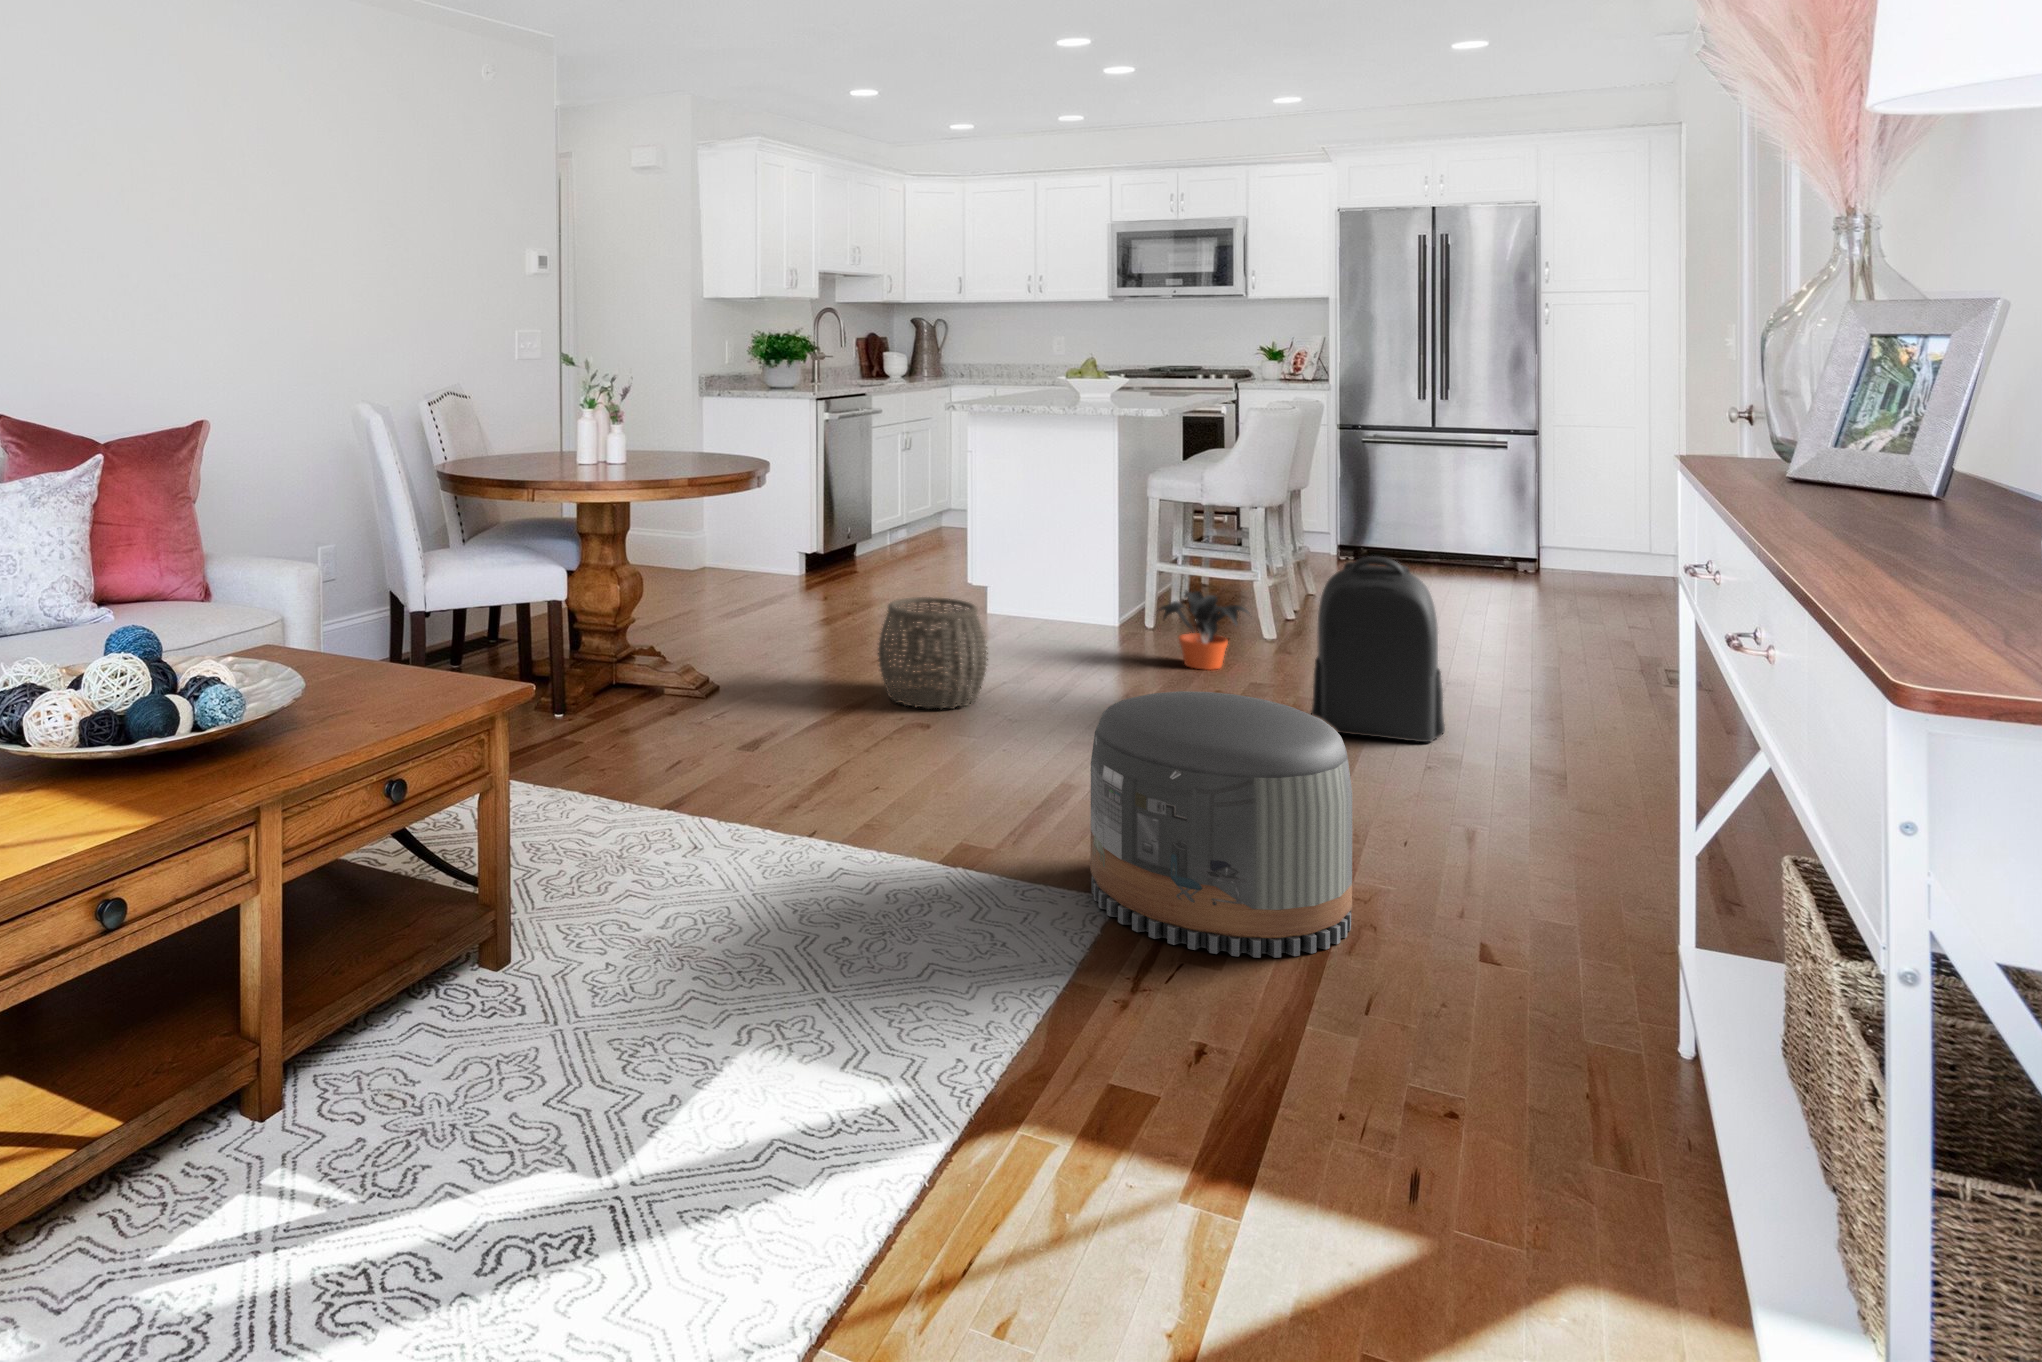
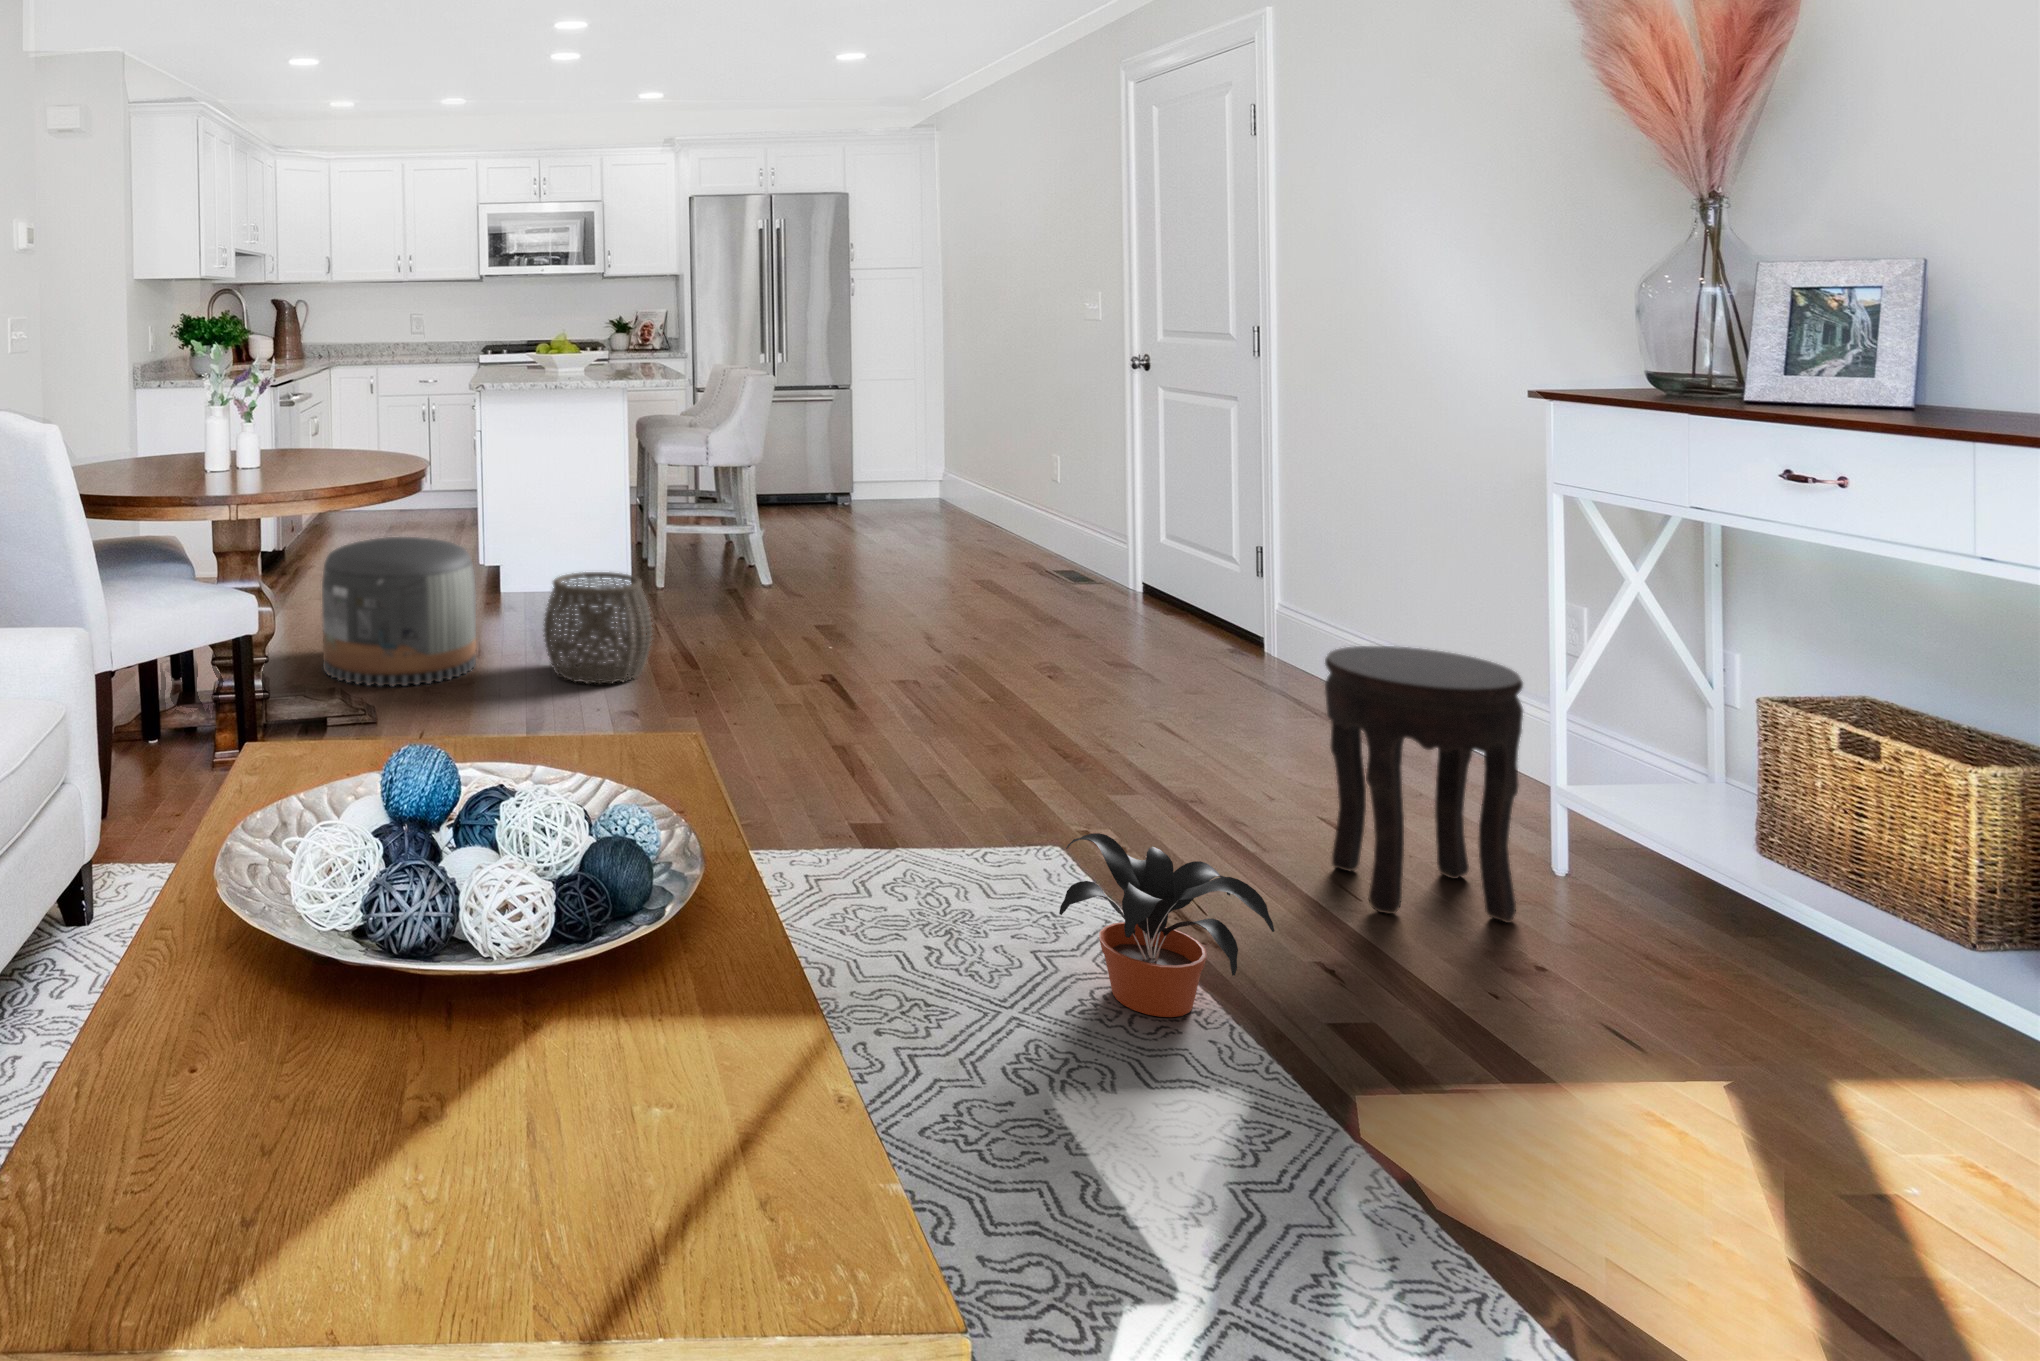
backpack: present [1311,556,1445,742] -> none [904,494,1014,650]
potted plant: present [1159,591,1250,670] -> present [1059,833,1275,1017]
pouf: present [1090,691,1352,958] -> present [322,537,476,686]
side table: none [1341,752,1567,1110] -> present [1325,646,1523,923]

